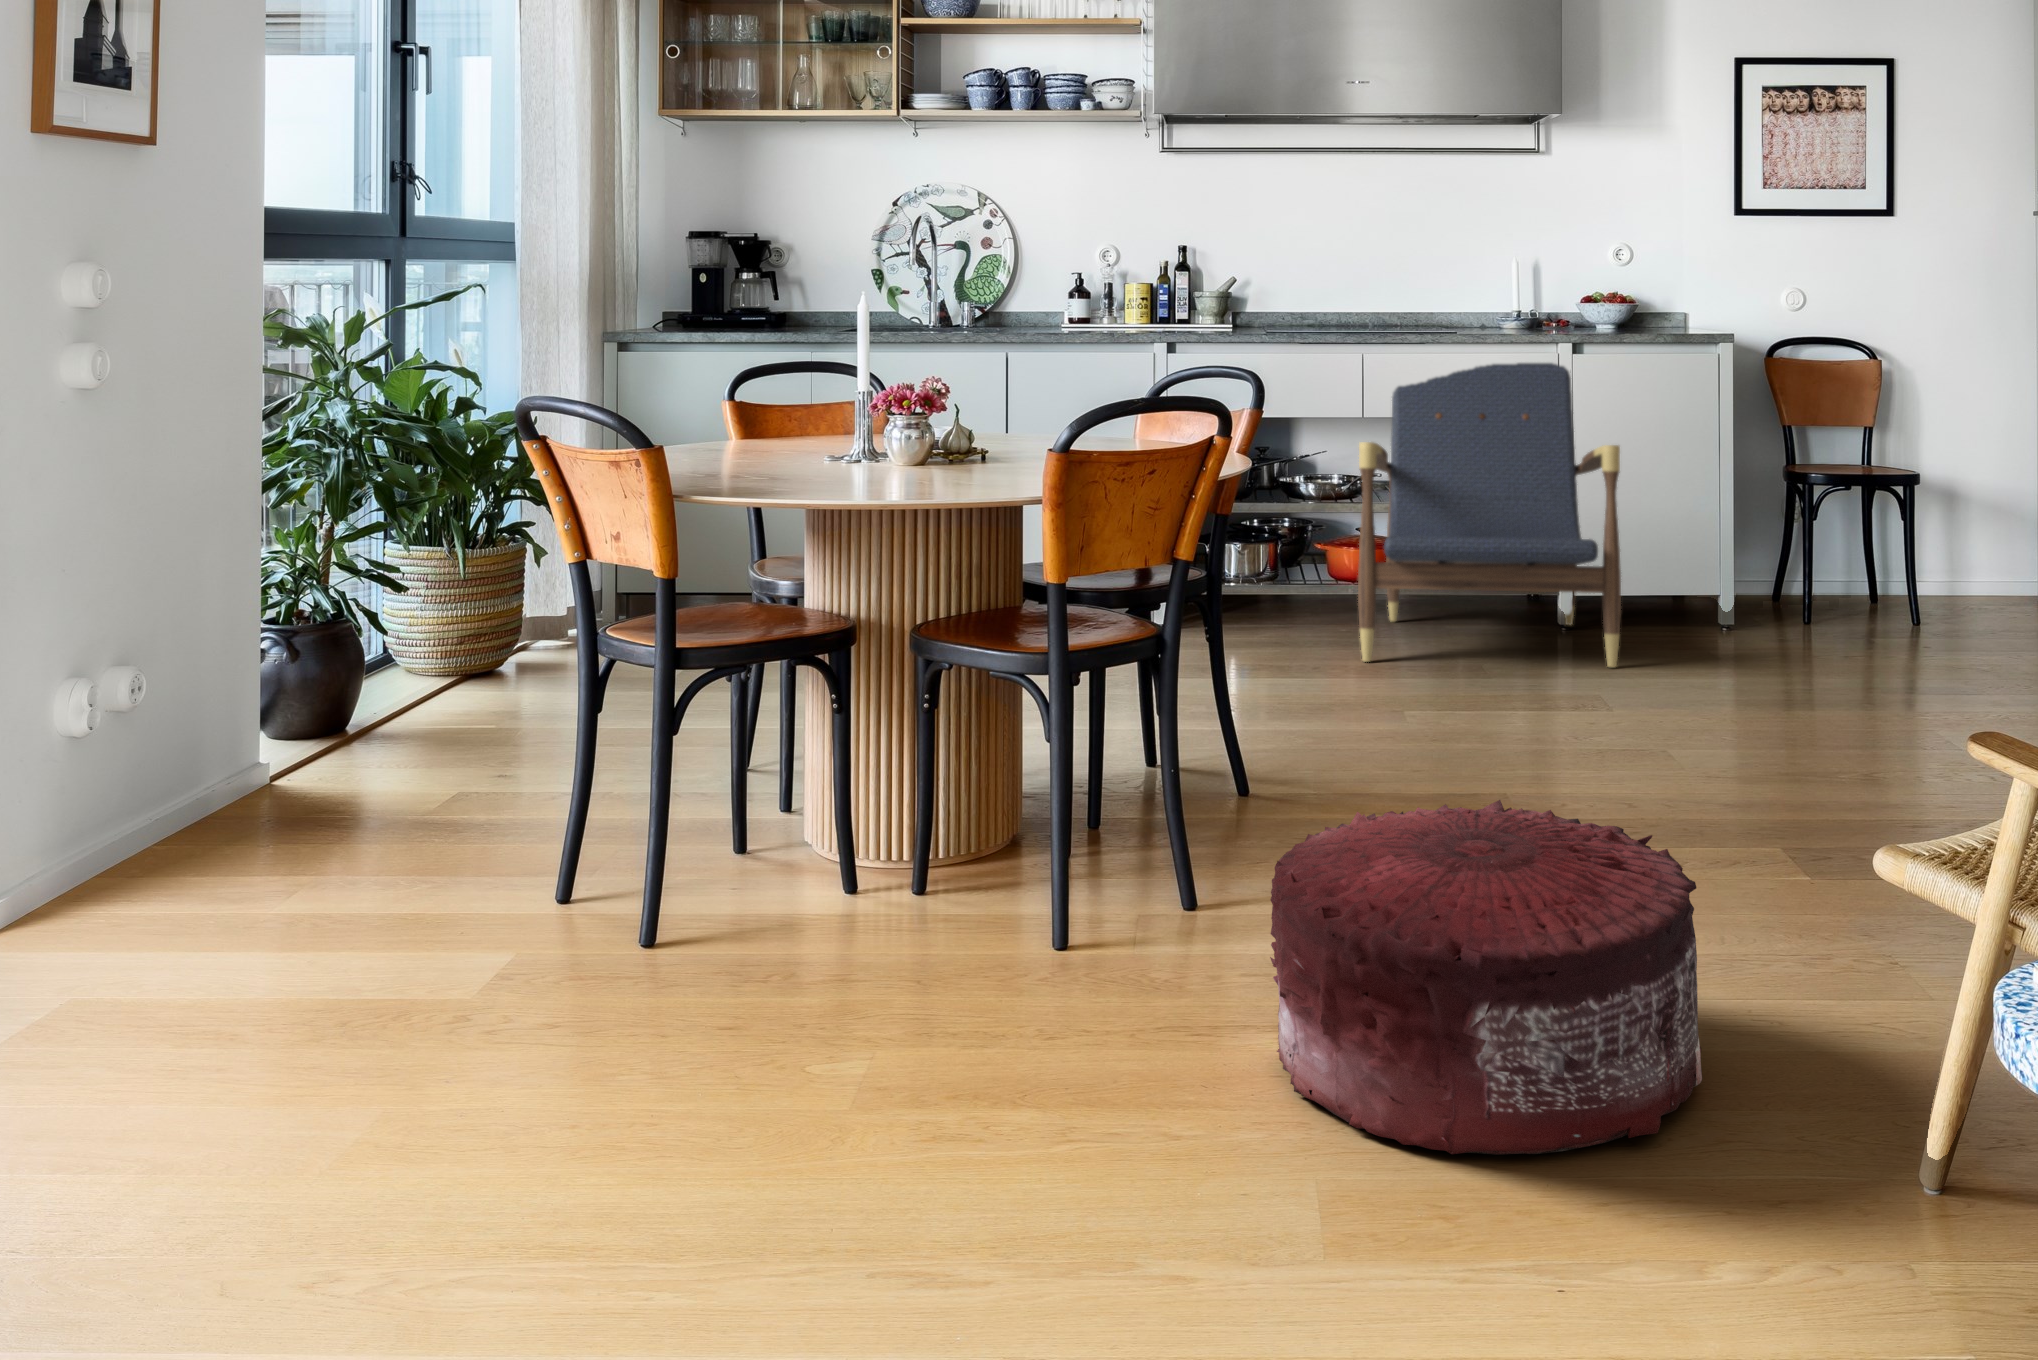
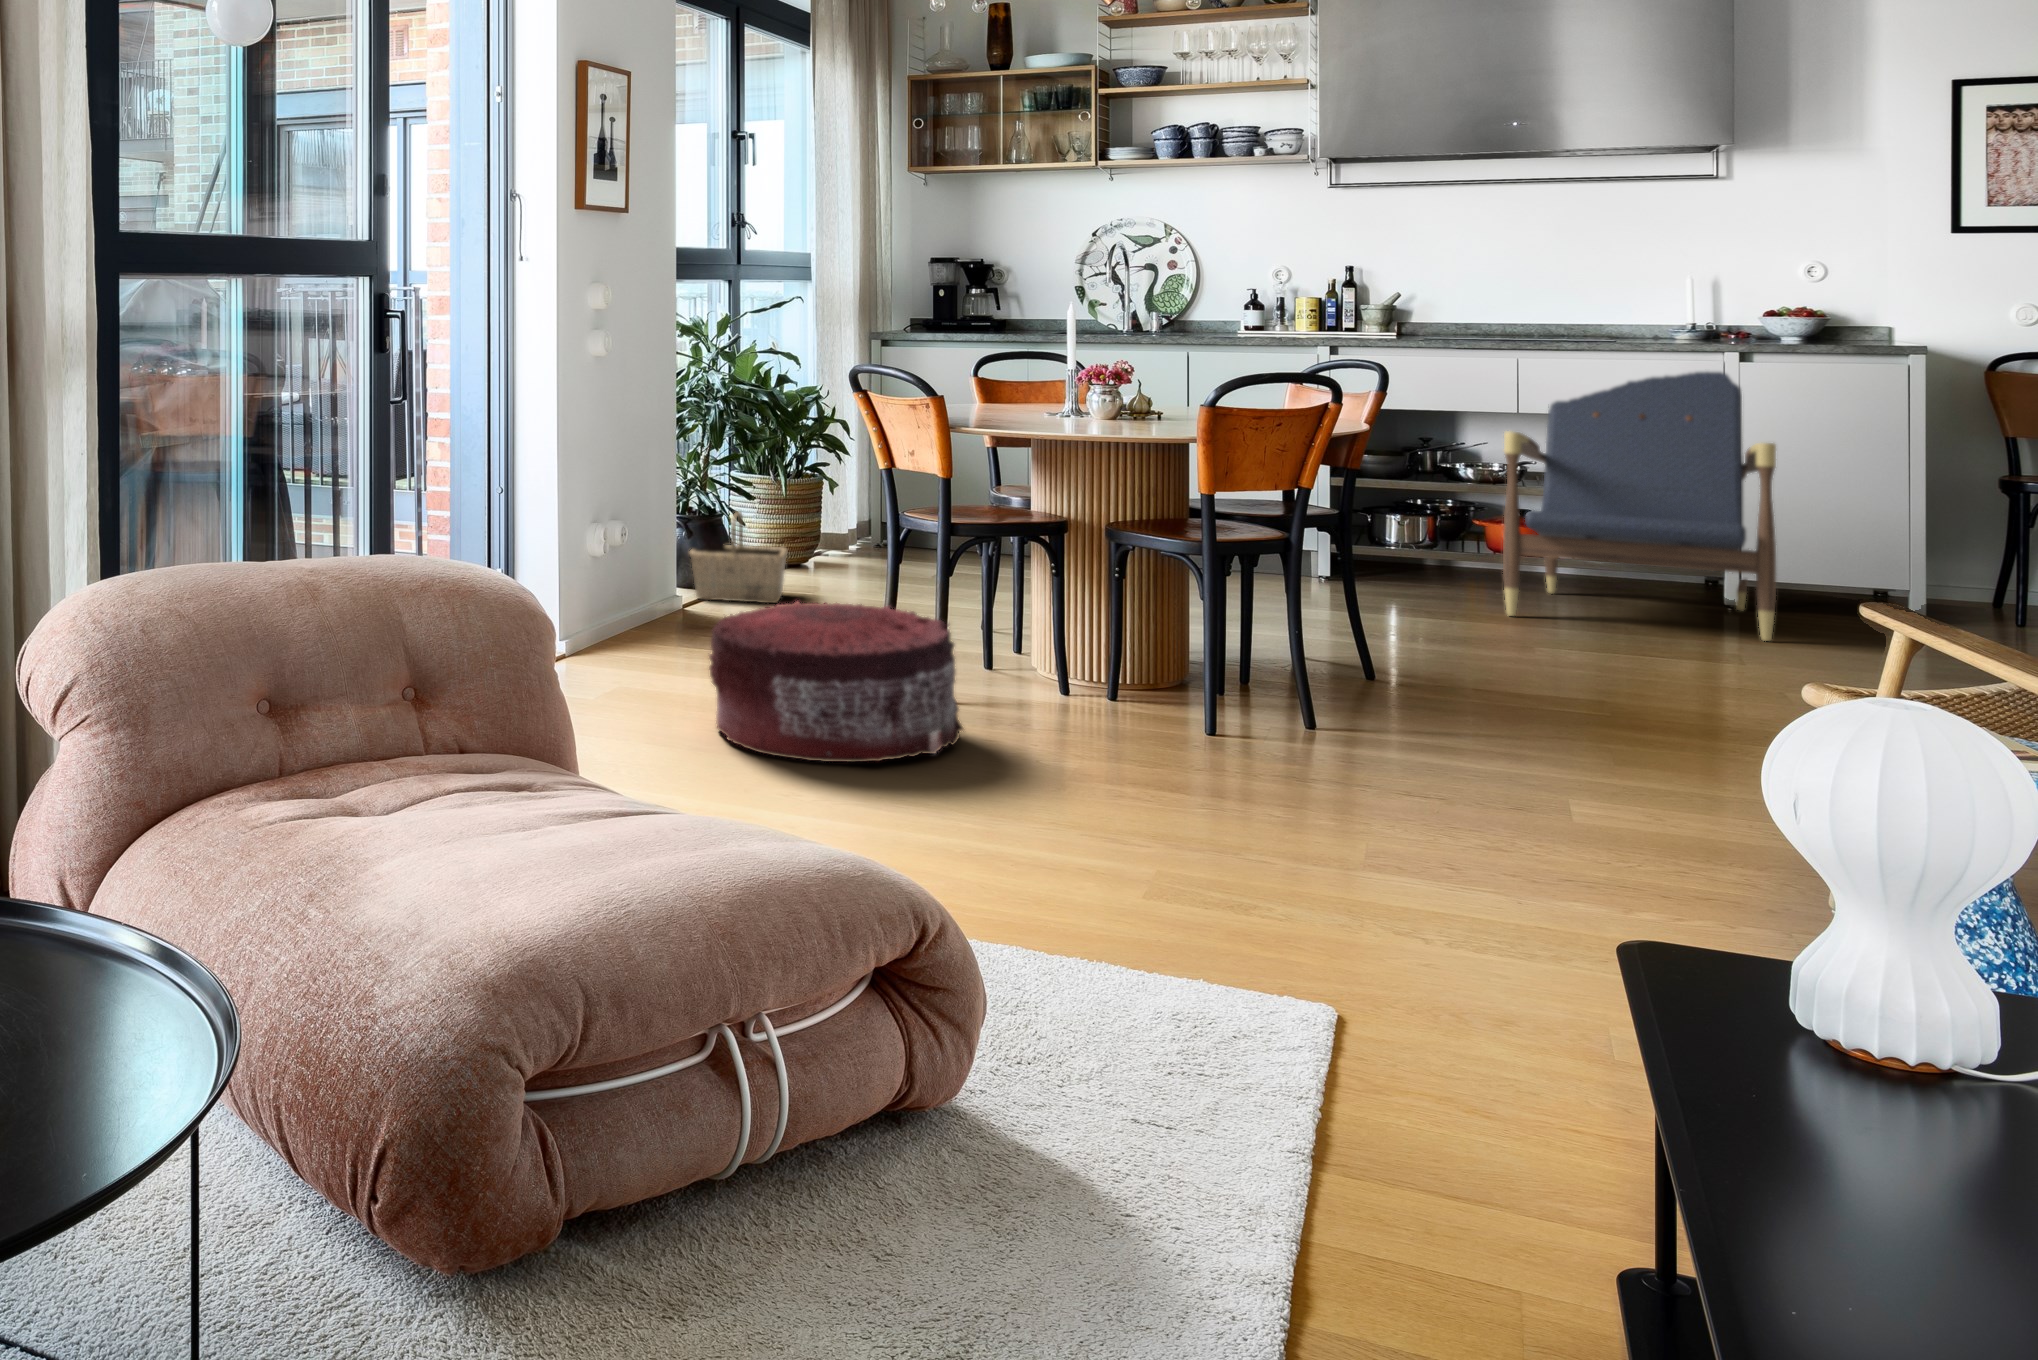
basket: none [277,619,450,768] -> present [690,512,787,603]
pouf: present [1270,800,1702,1155] -> present [709,601,963,762]

